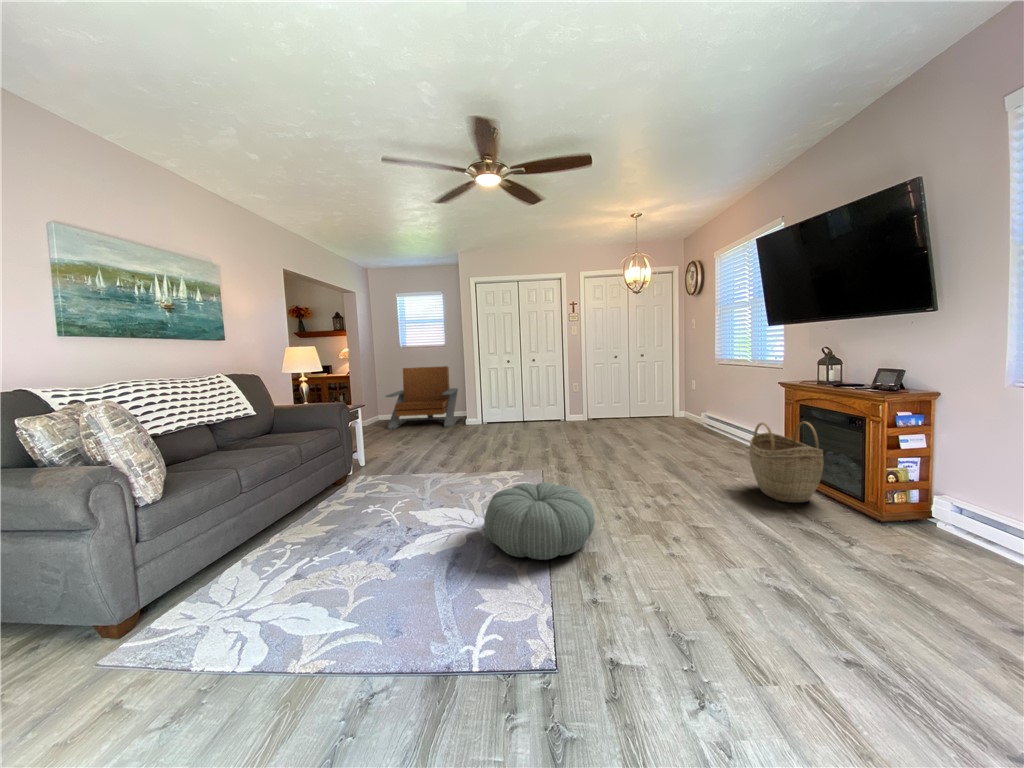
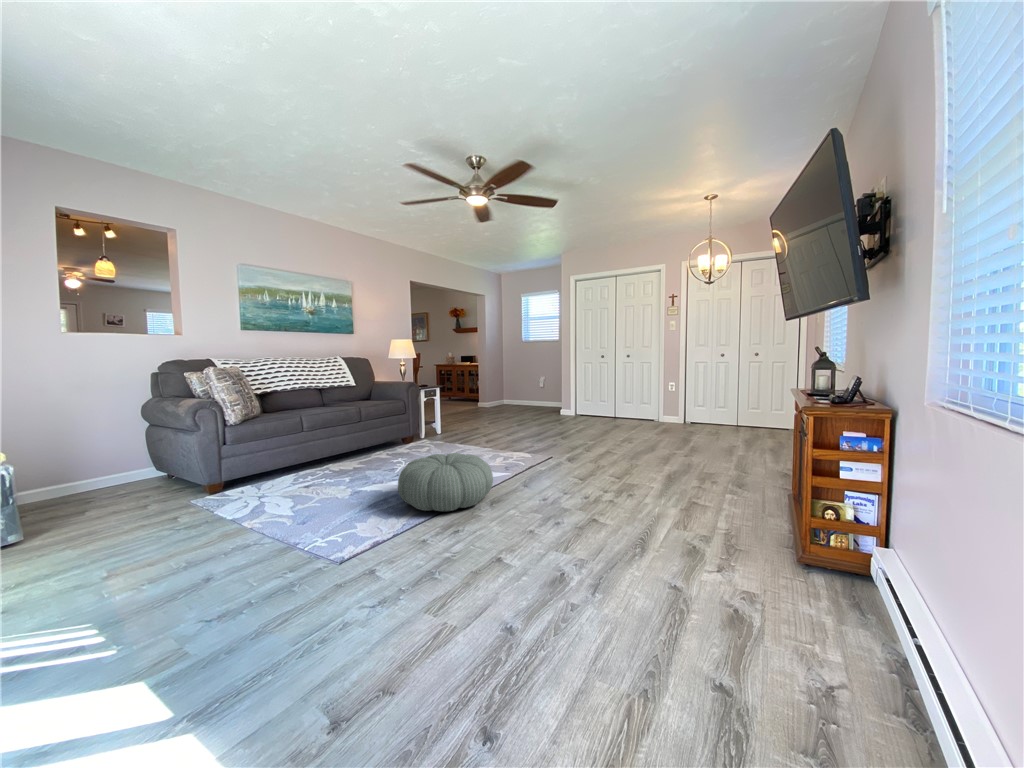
lounge chair: present [386,366,459,429] -> none [497,359,568,415]
woven basket: present [749,422,823,503] -> none [715,427,793,534]

